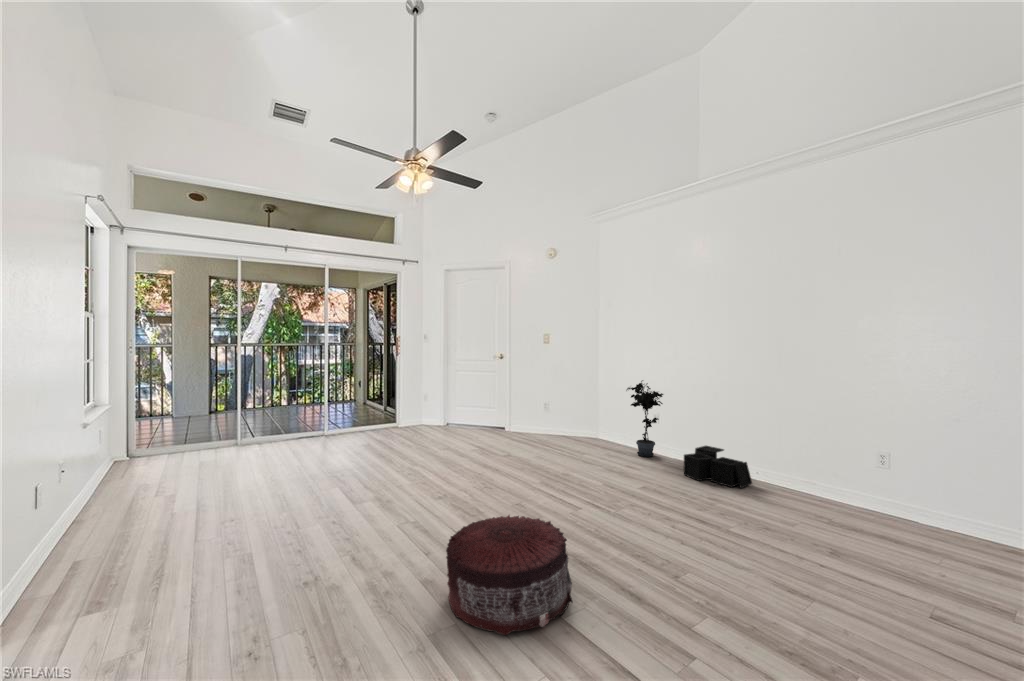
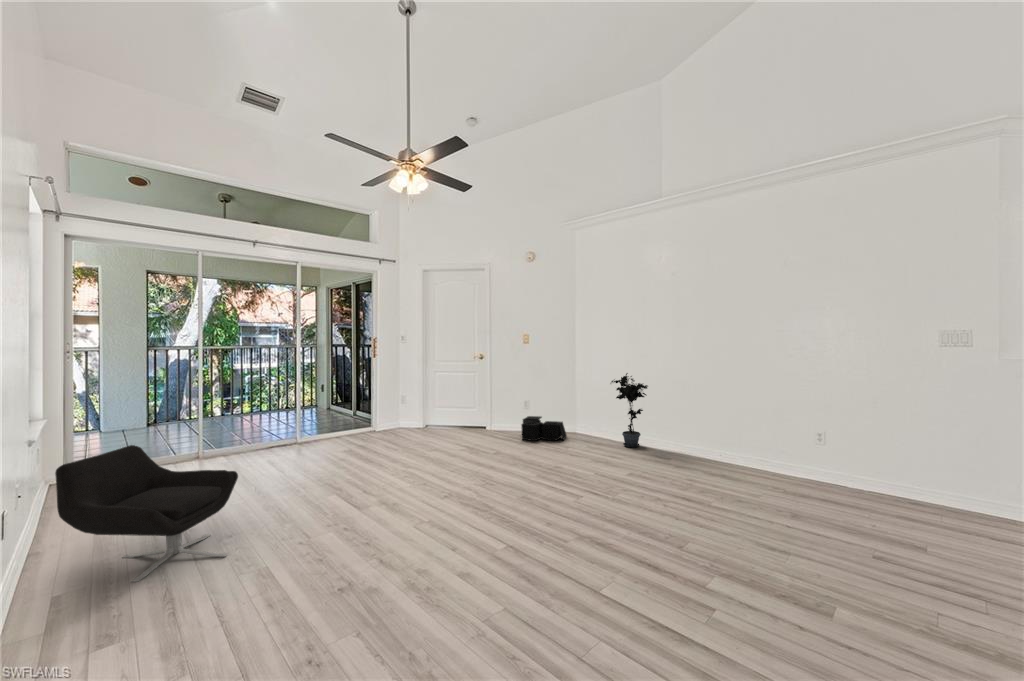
lounge chair: none [51,428,235,562] -> present [55,445,238,582]
storage bin: present [684,446,752,488] -> present [521,416,567,441]
pouf: present [446,515,573,635] -> none [484,505,603,608]

